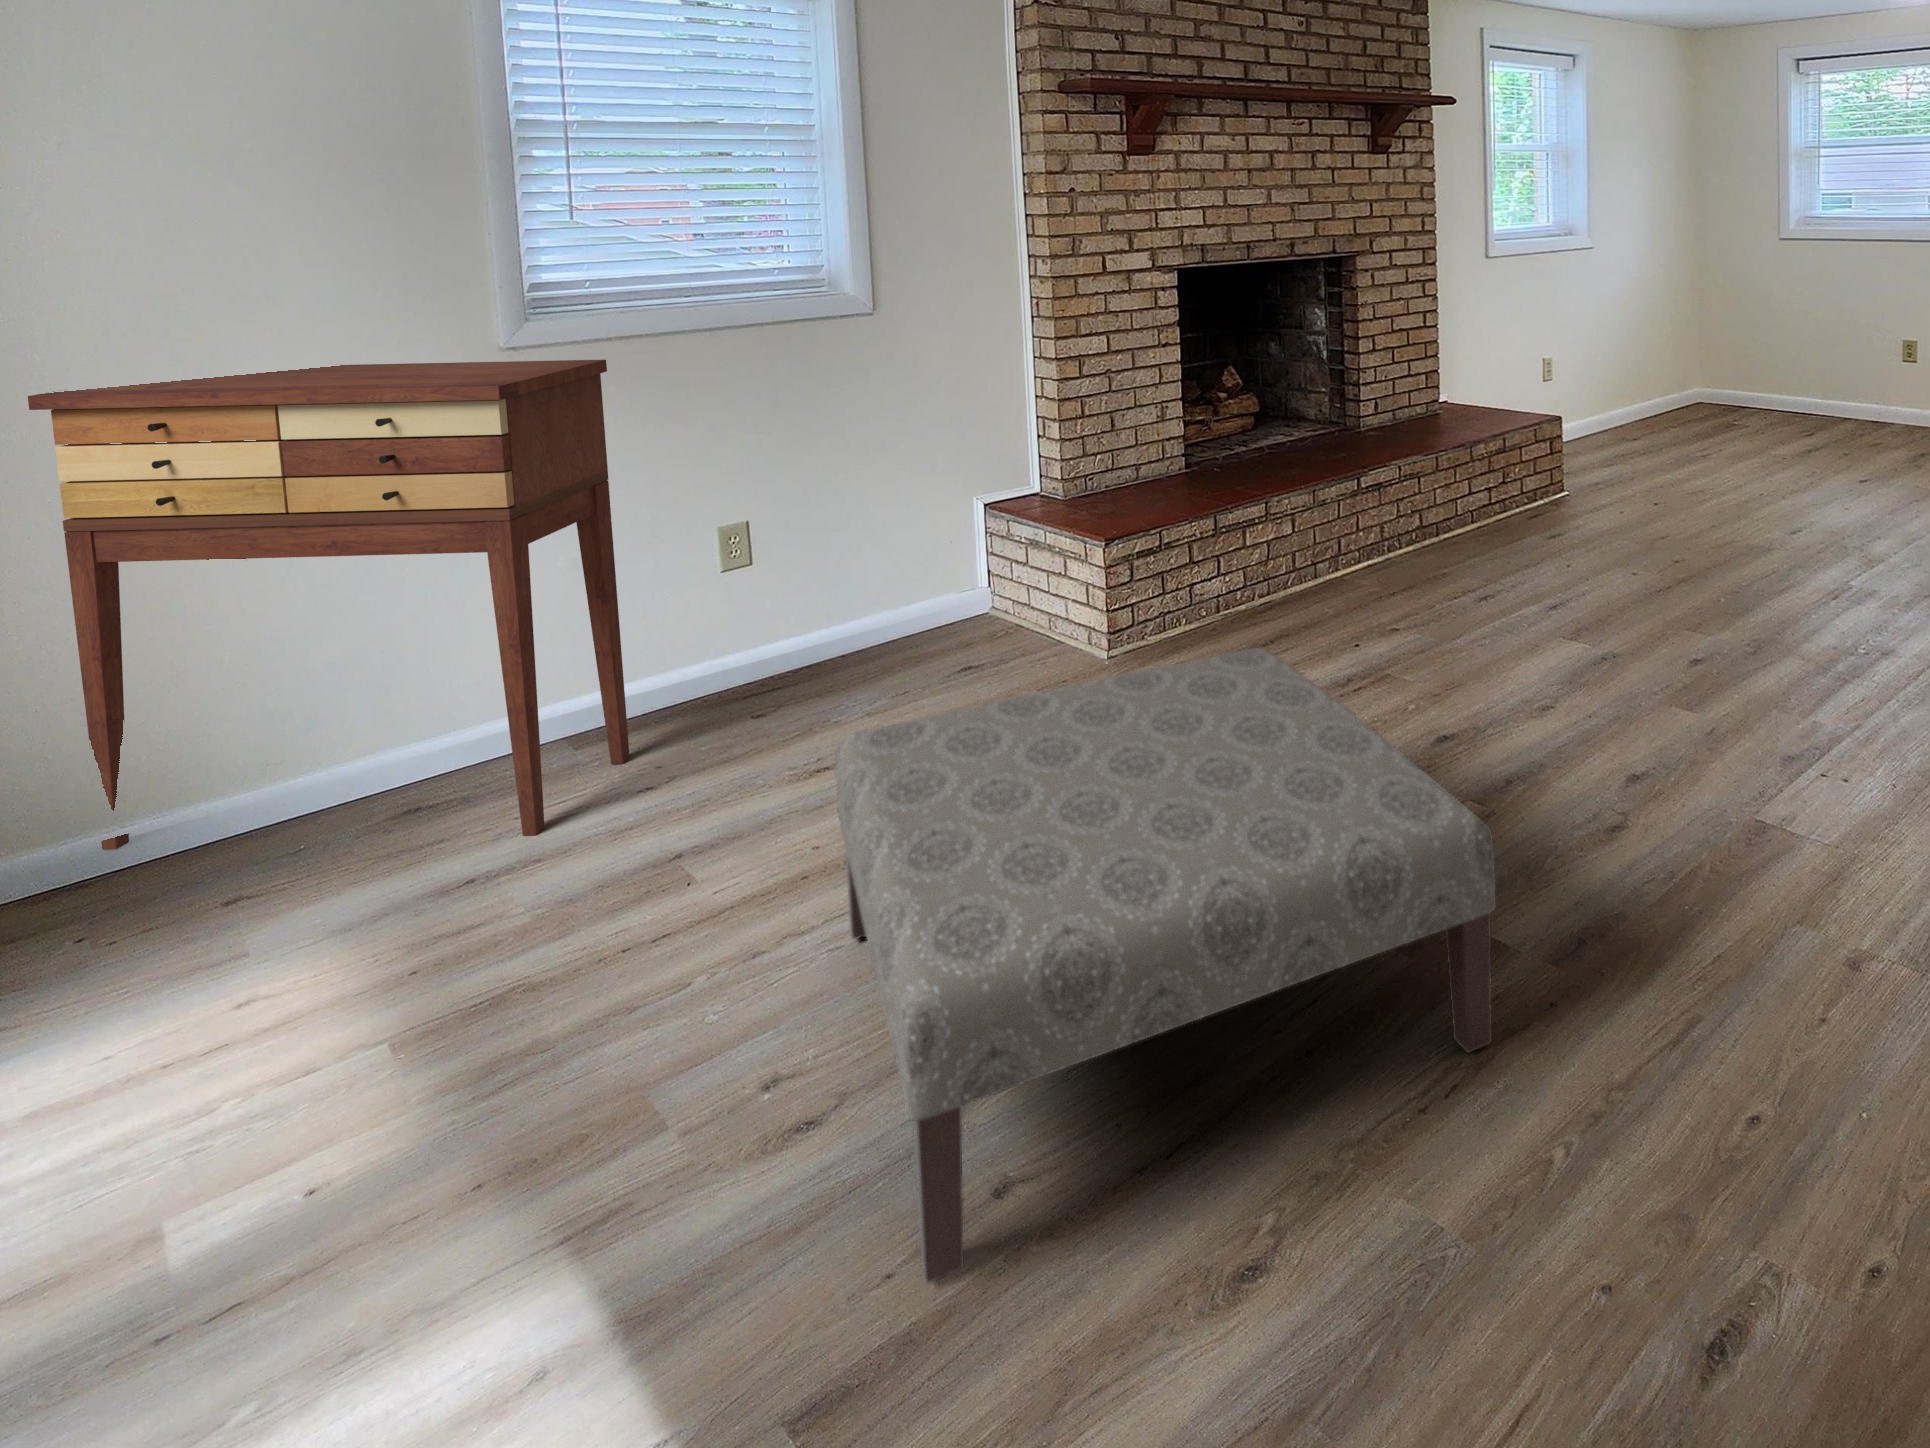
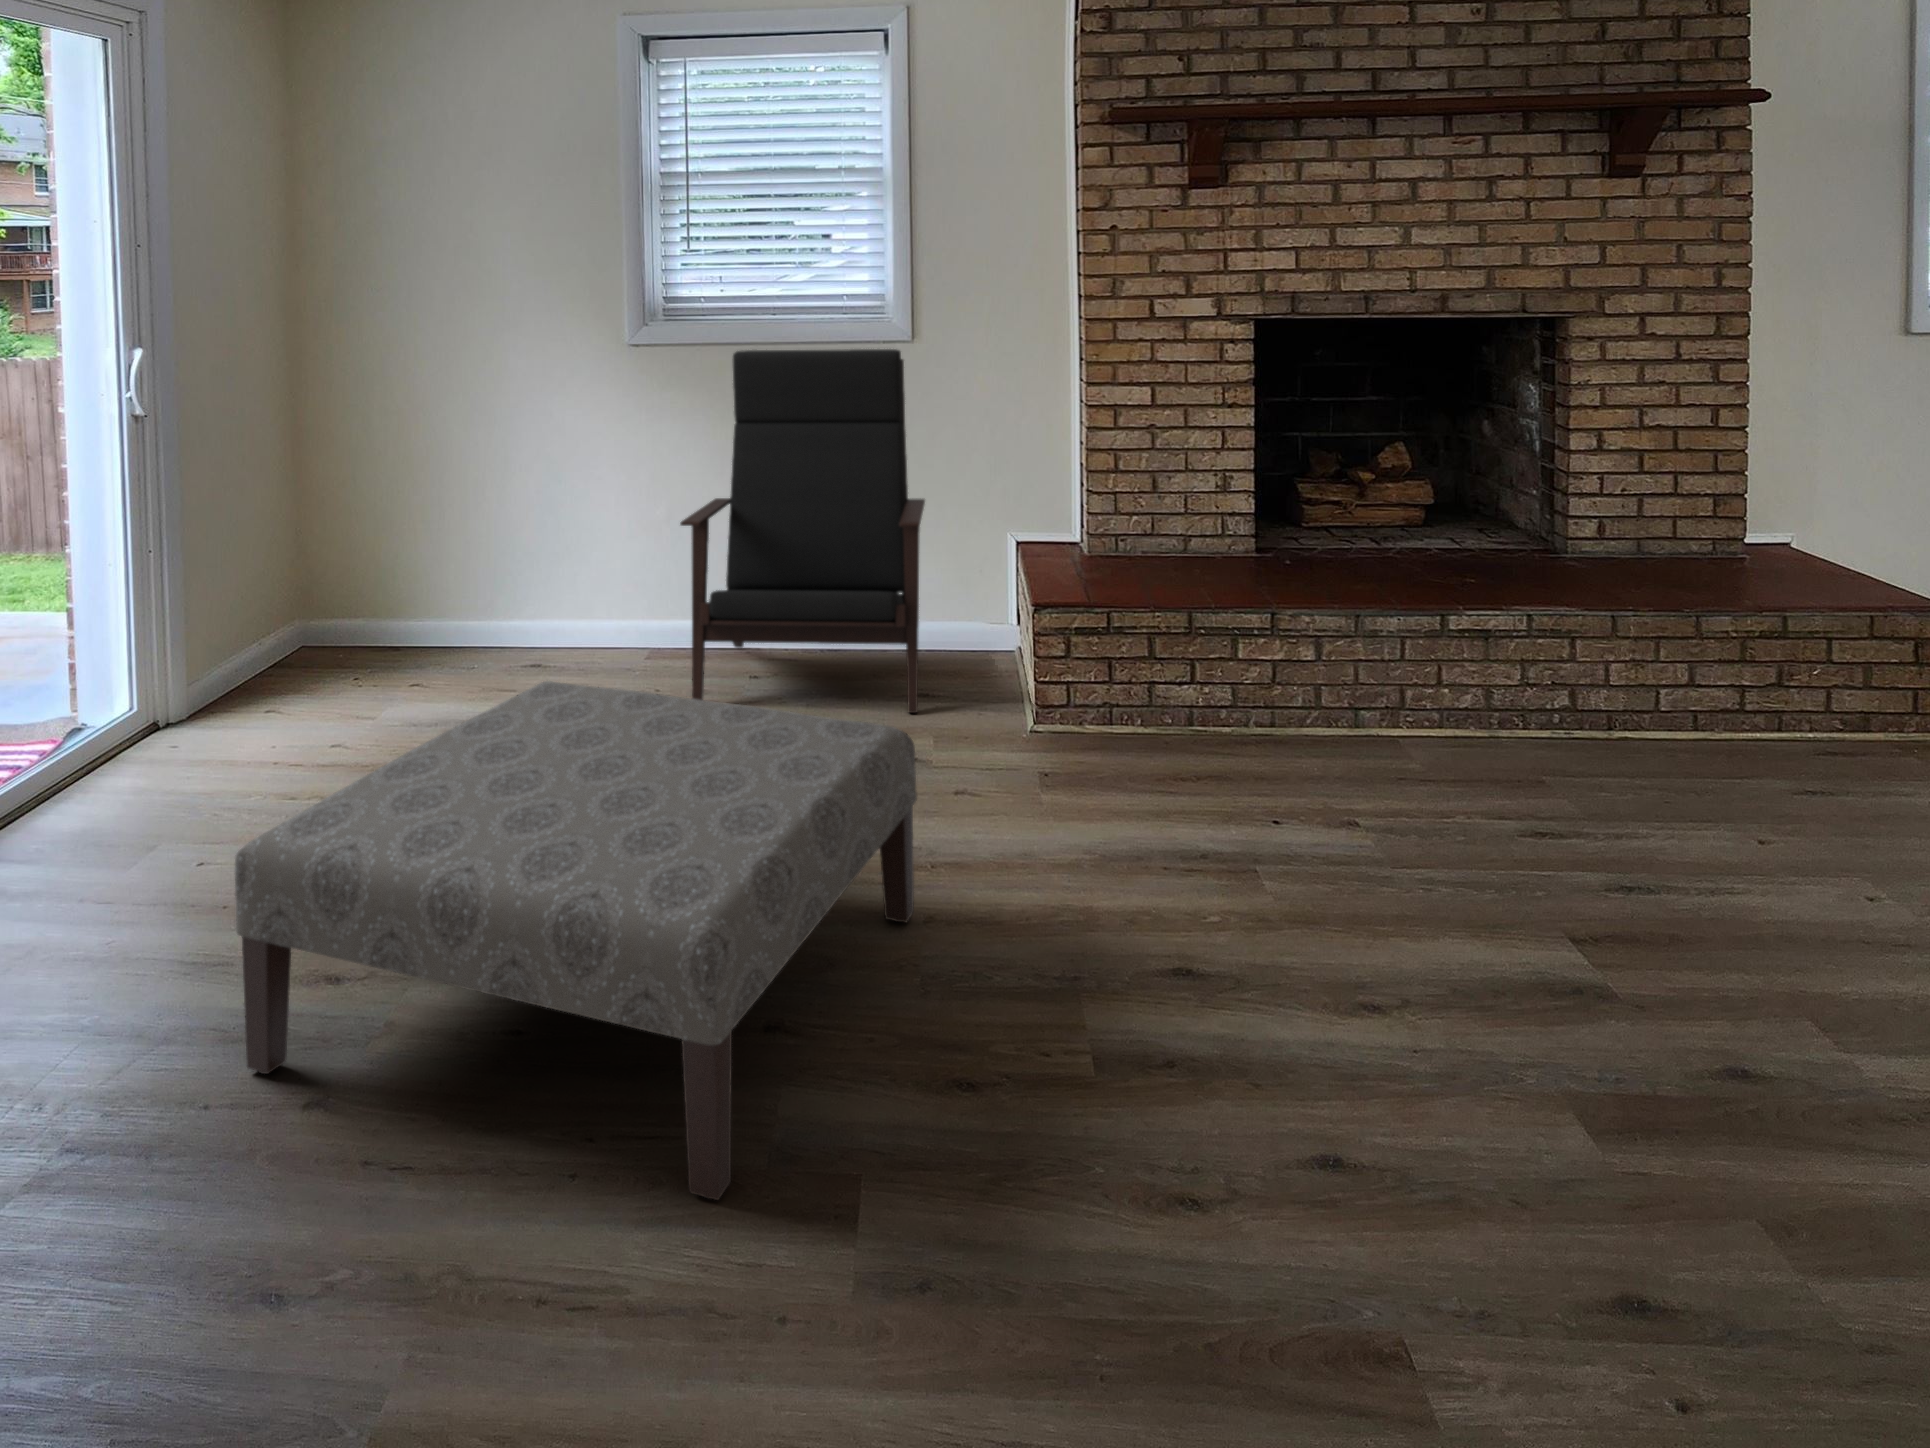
lounge chair: none [672,320,1002,752] -> present [680,349,925,713]
console table: present [28,360,630,850] -> none [378,345,633,713]

